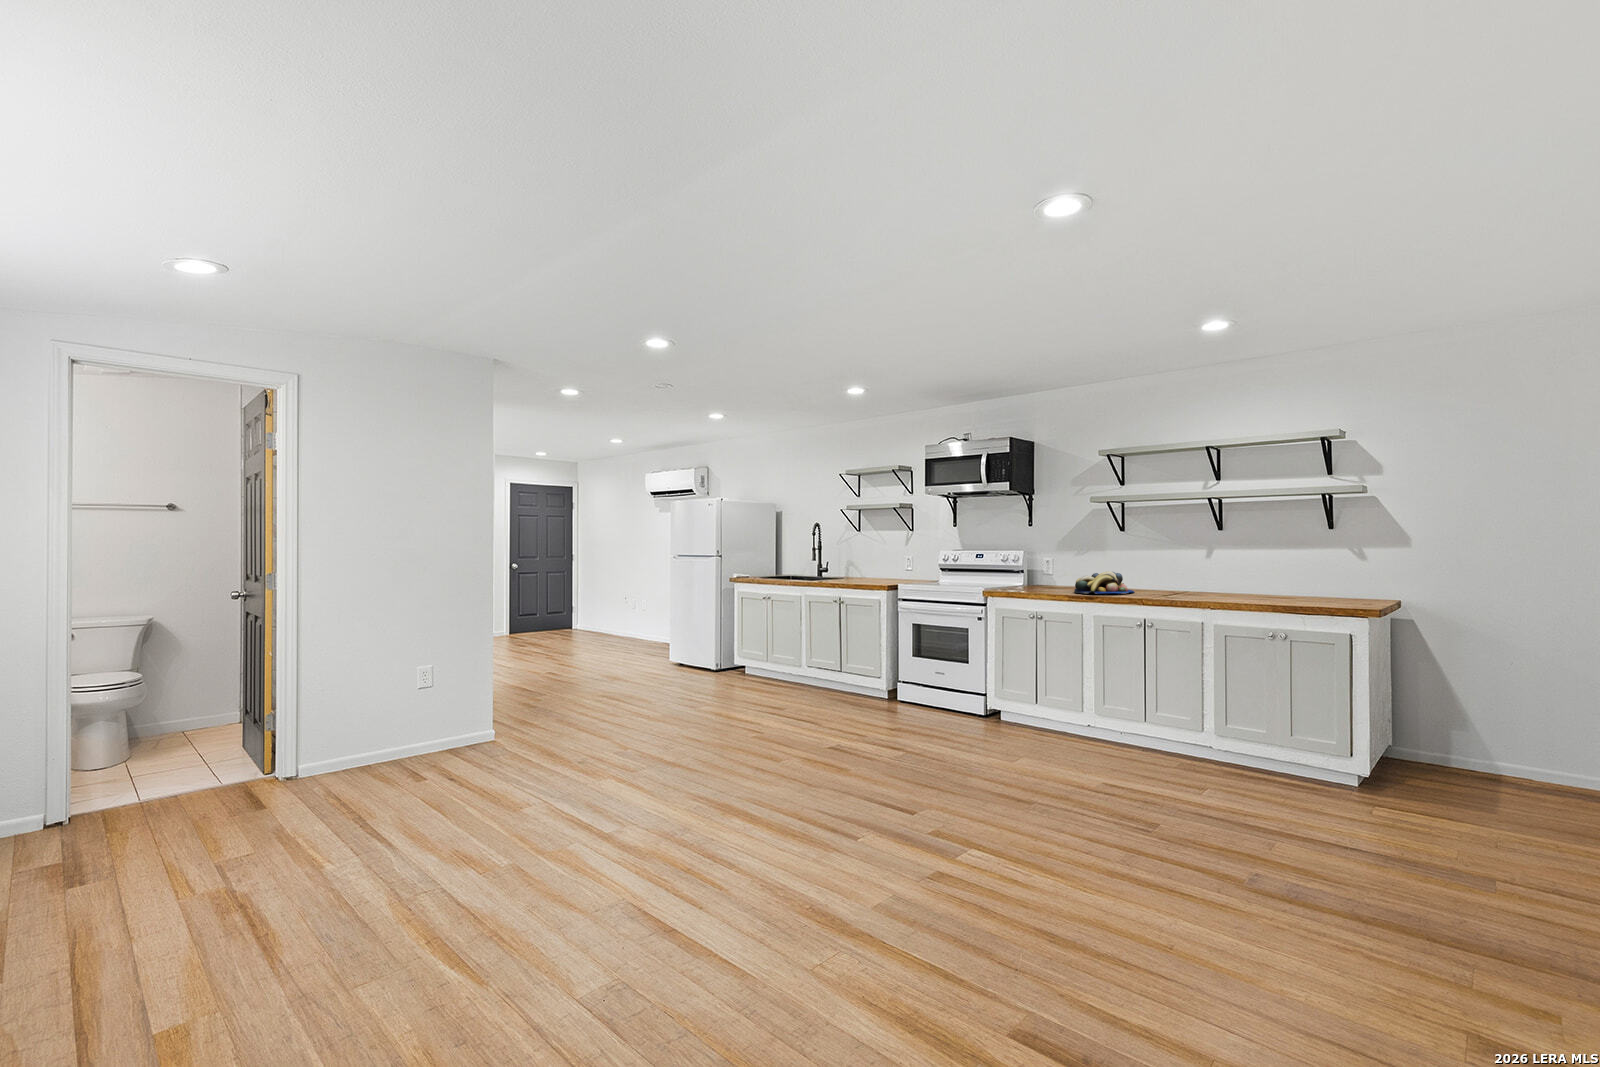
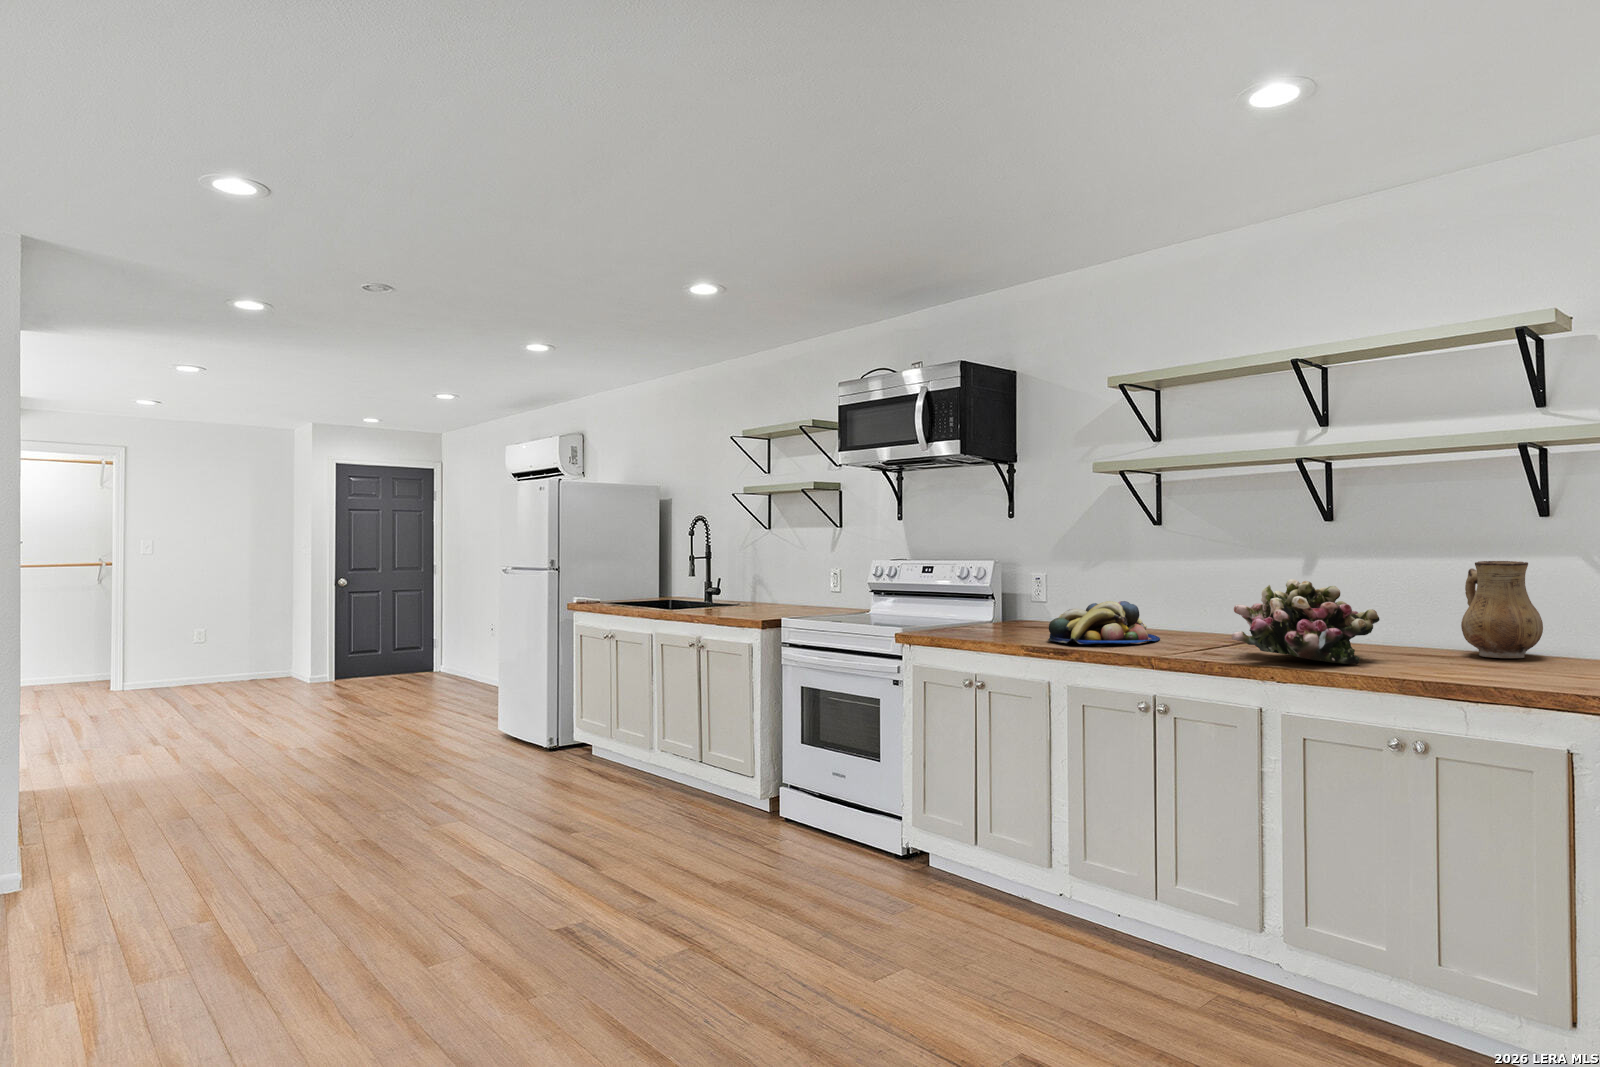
ceramic pitcher: none [1294,550,1334,597] -> present [1461,561,1543,658]
flower arrangement: none [1185,559,1258,600] -> present [1232,579,1380,664]

